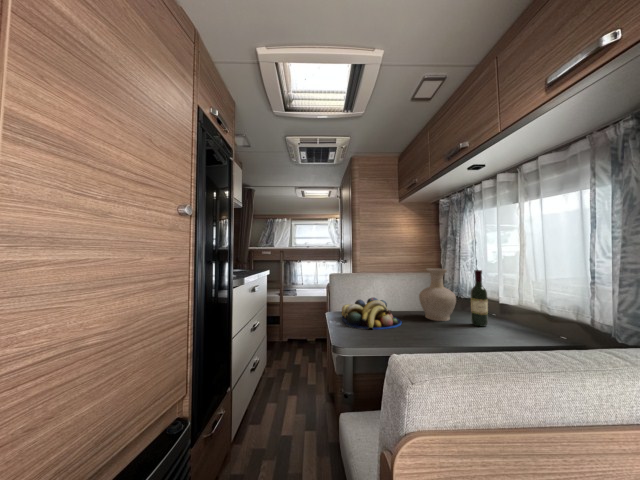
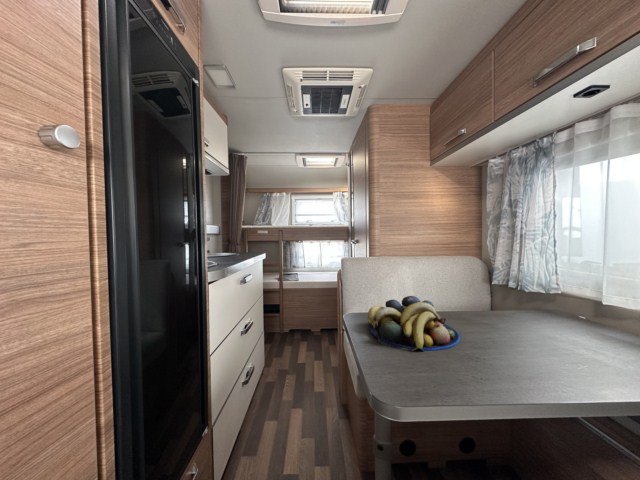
vase: present [419,269,456,321] -> none [477,254,537,331]
wine bottle: present [471,270,488,327] -> none [566,257,598,344]

